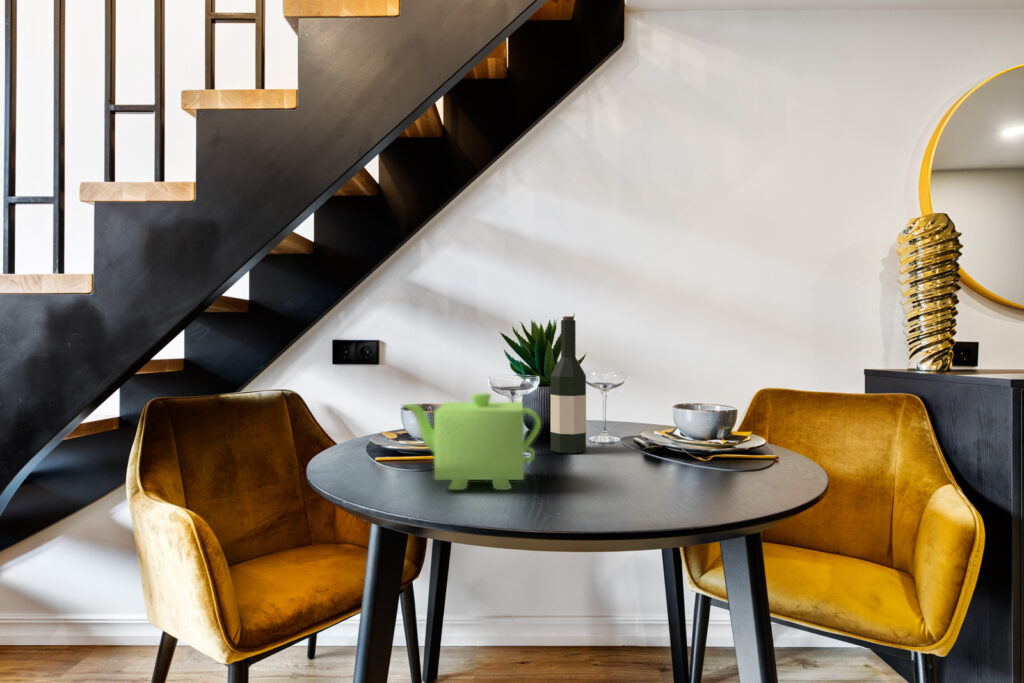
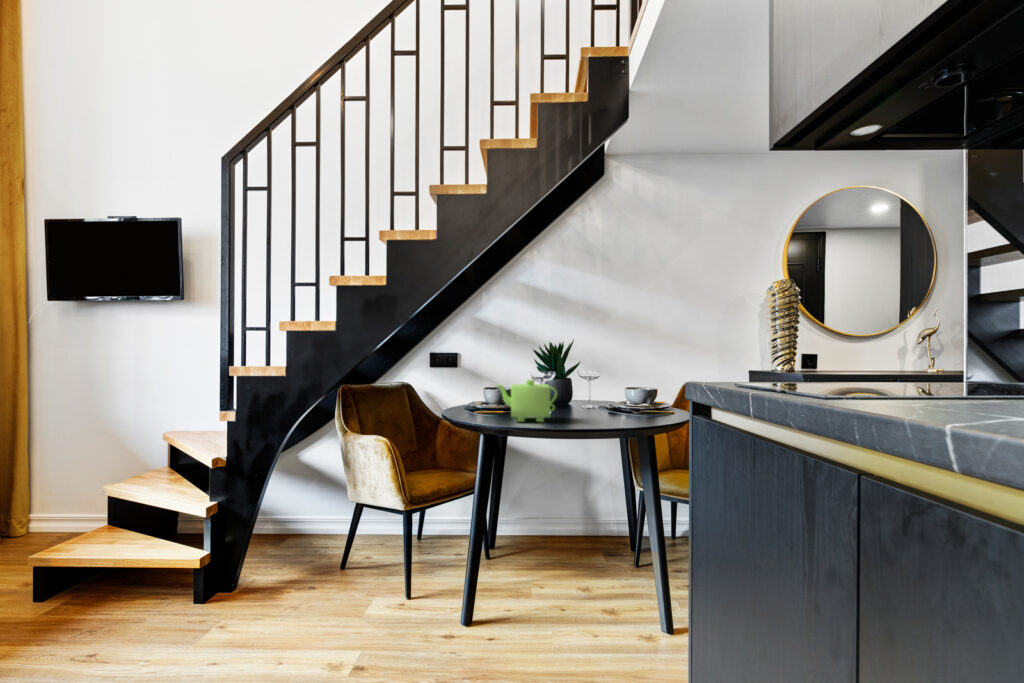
wine bottle: present [550,316,586,453] -> none [561,343,579,411]

